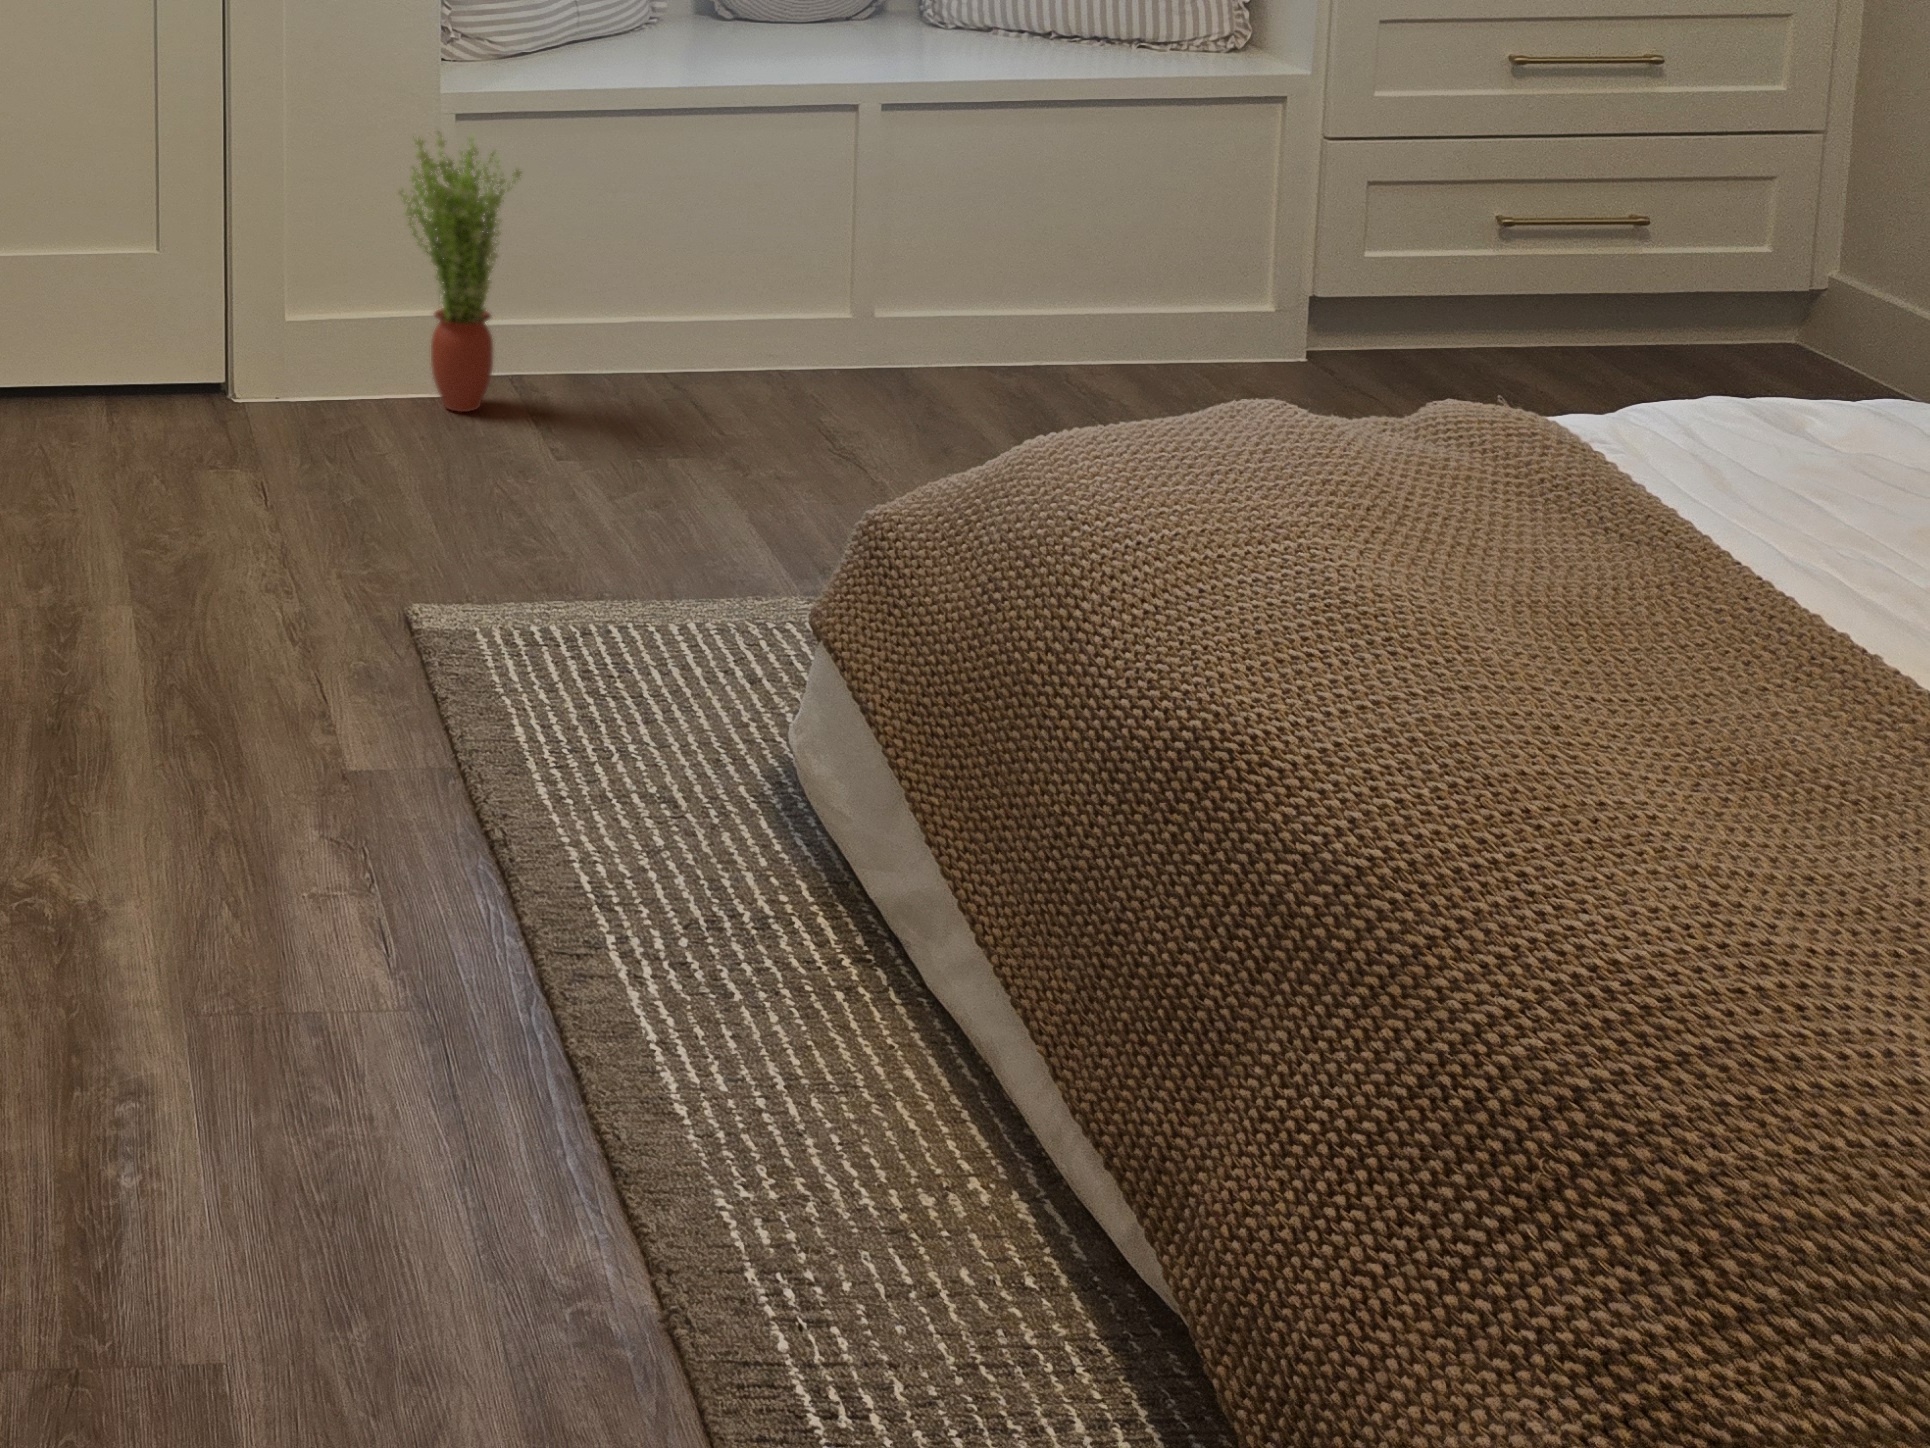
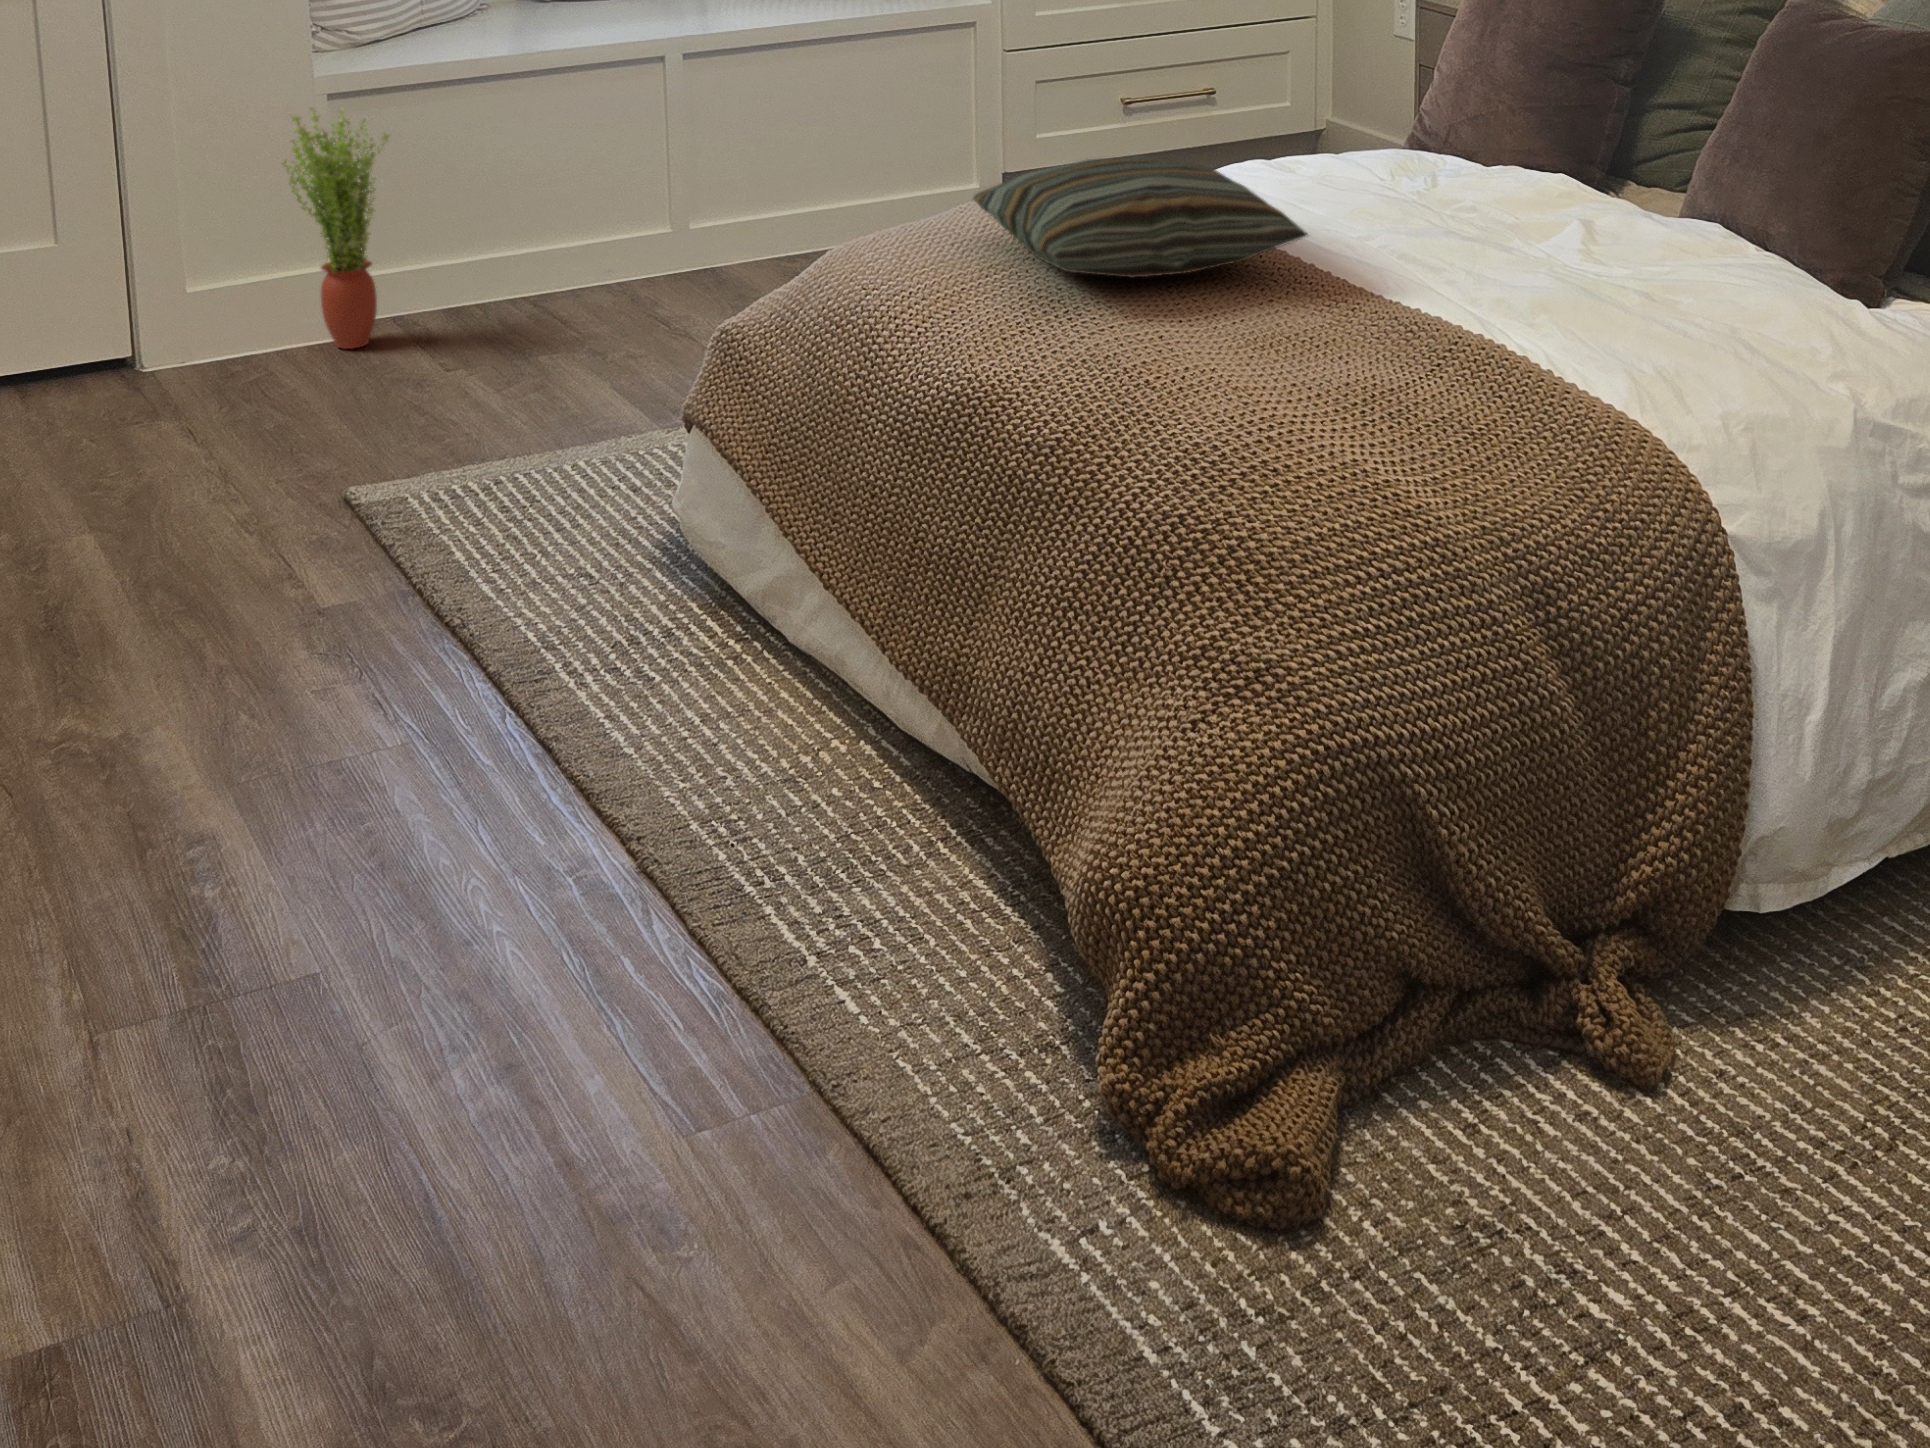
pillow: none [1261,377,1869,593] -> present [973,156,1308,277]

